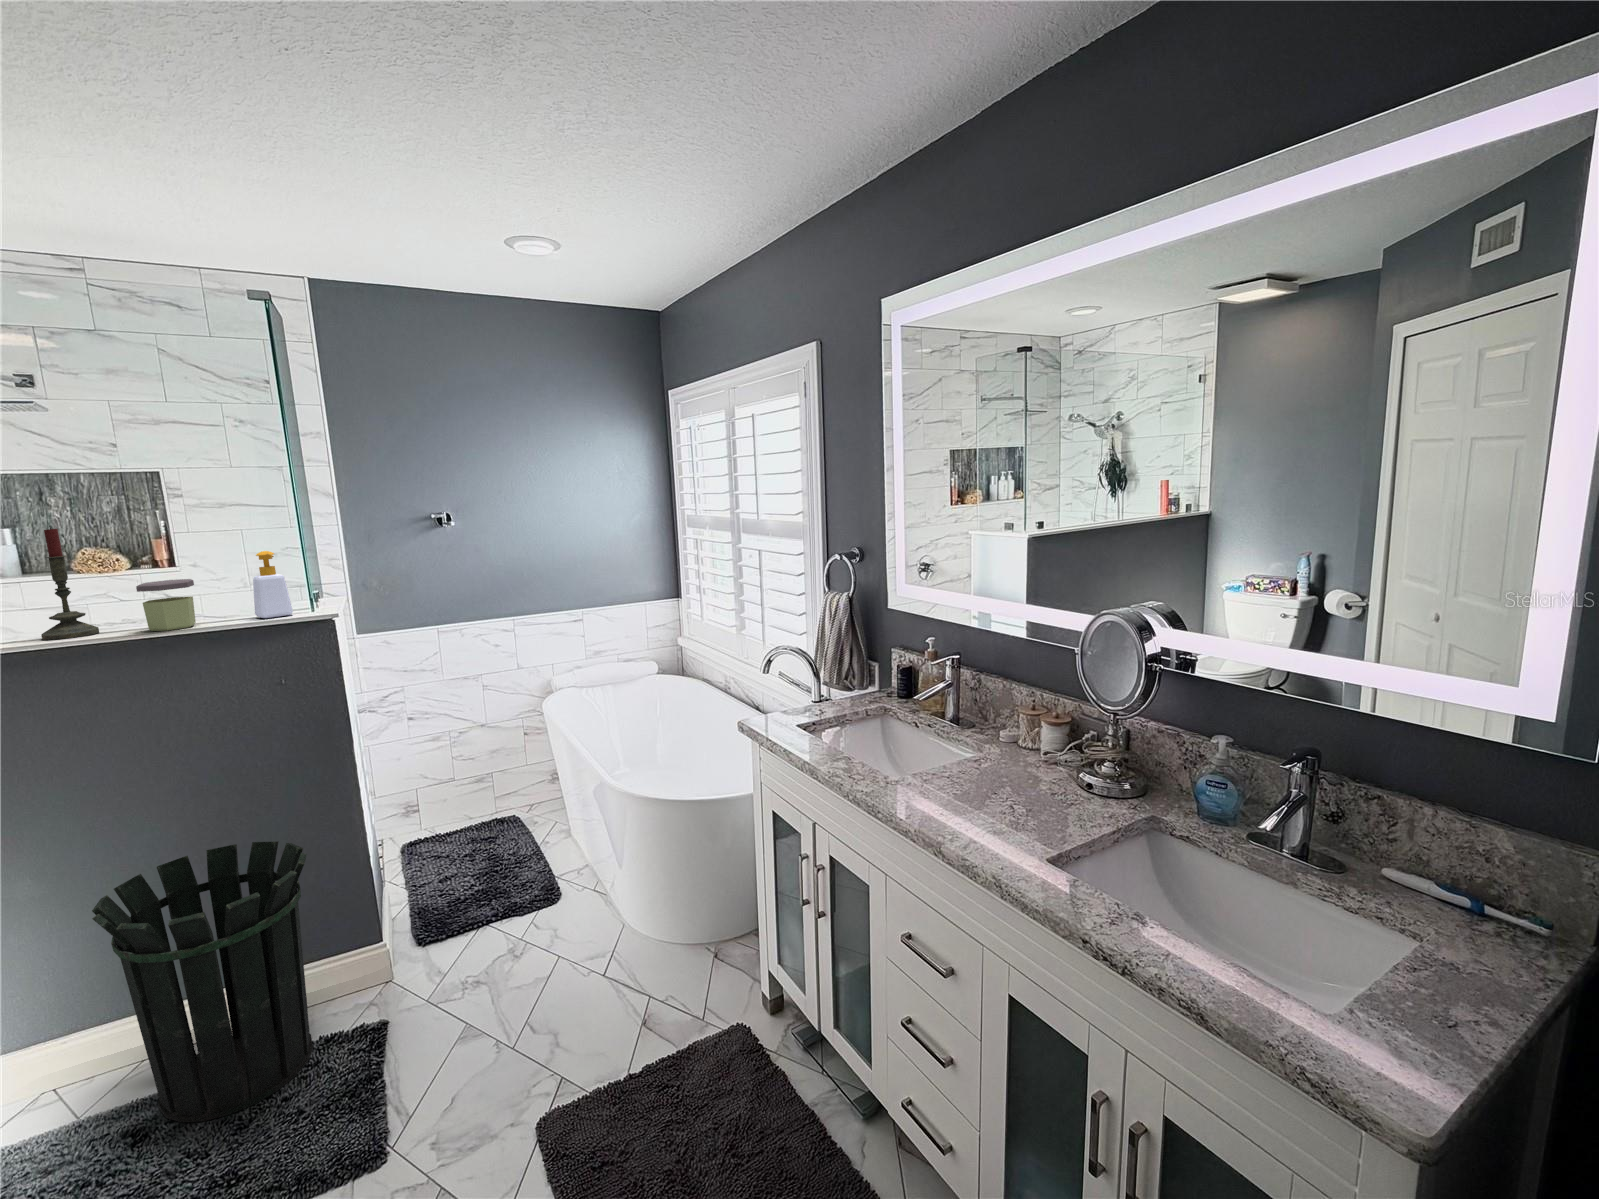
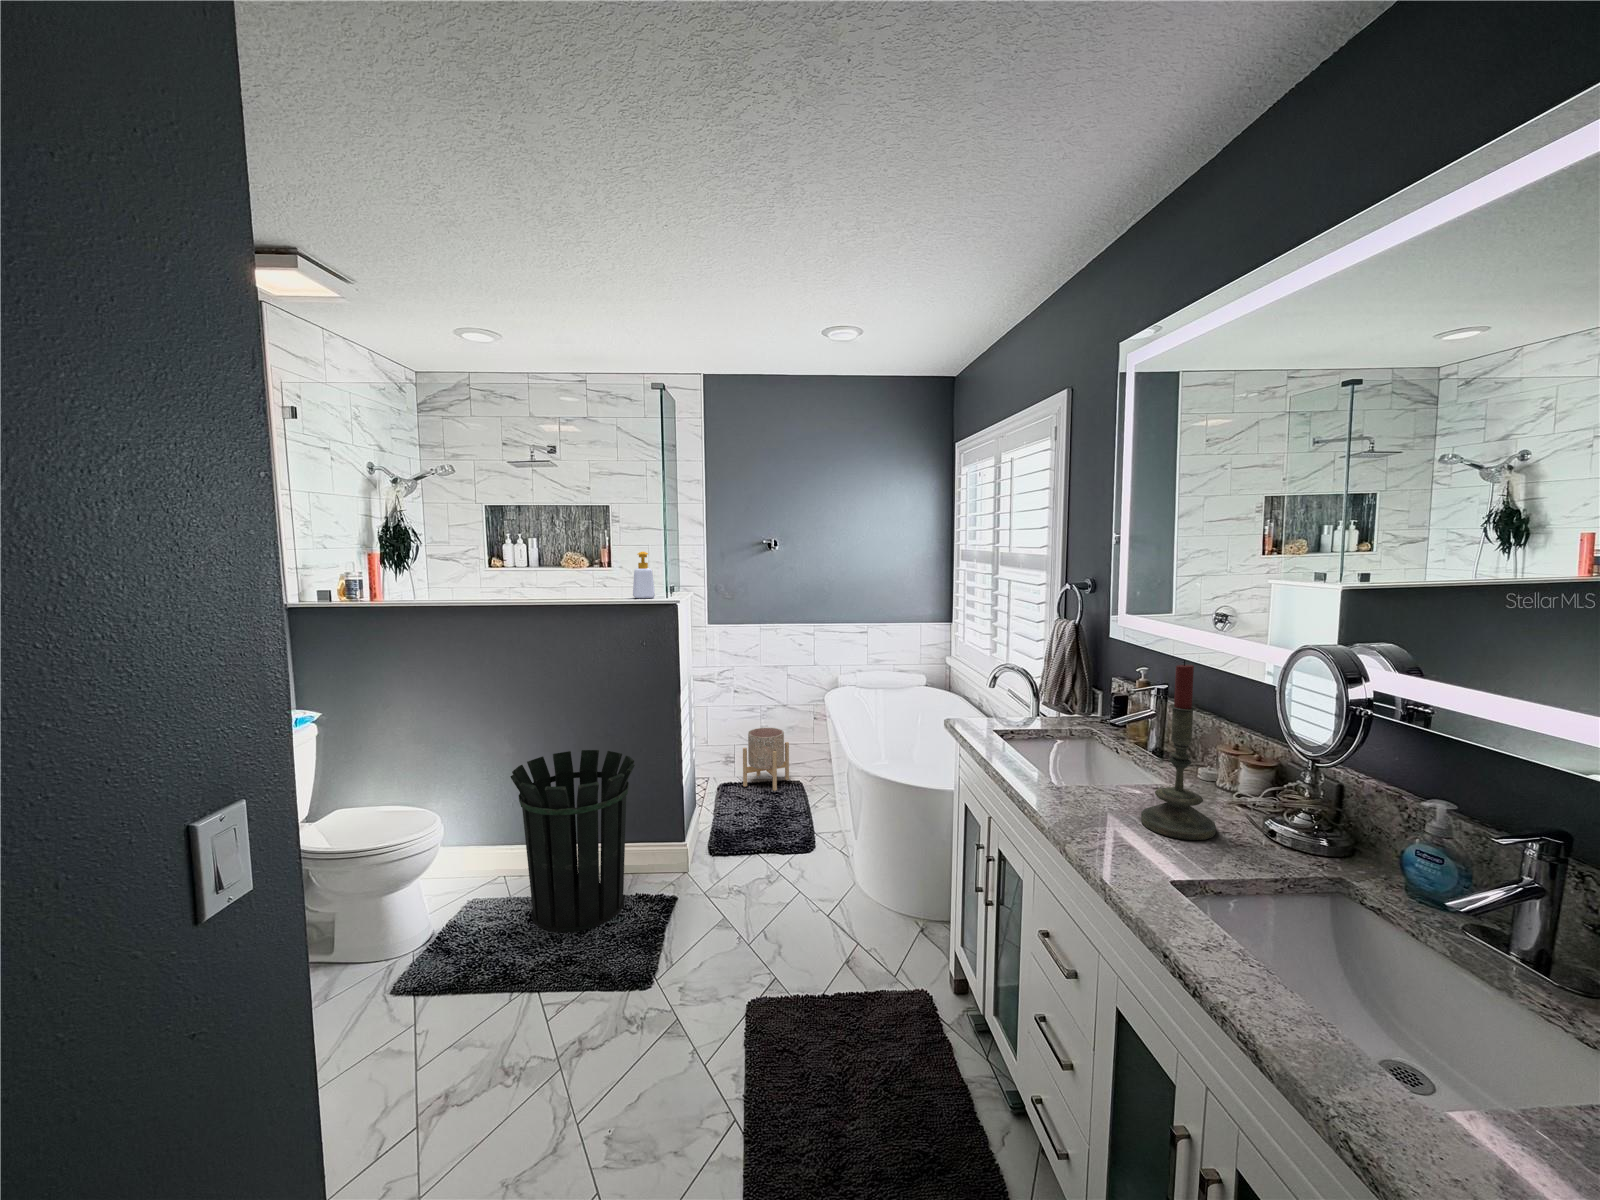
candle: present [41,526,99,640] -> present [1141,660,1216,840]
jar: present [136,579,196,631] -> none [568,567,600,600]
planter: none [433,757,499,839] -> present [743,728,789,791]

